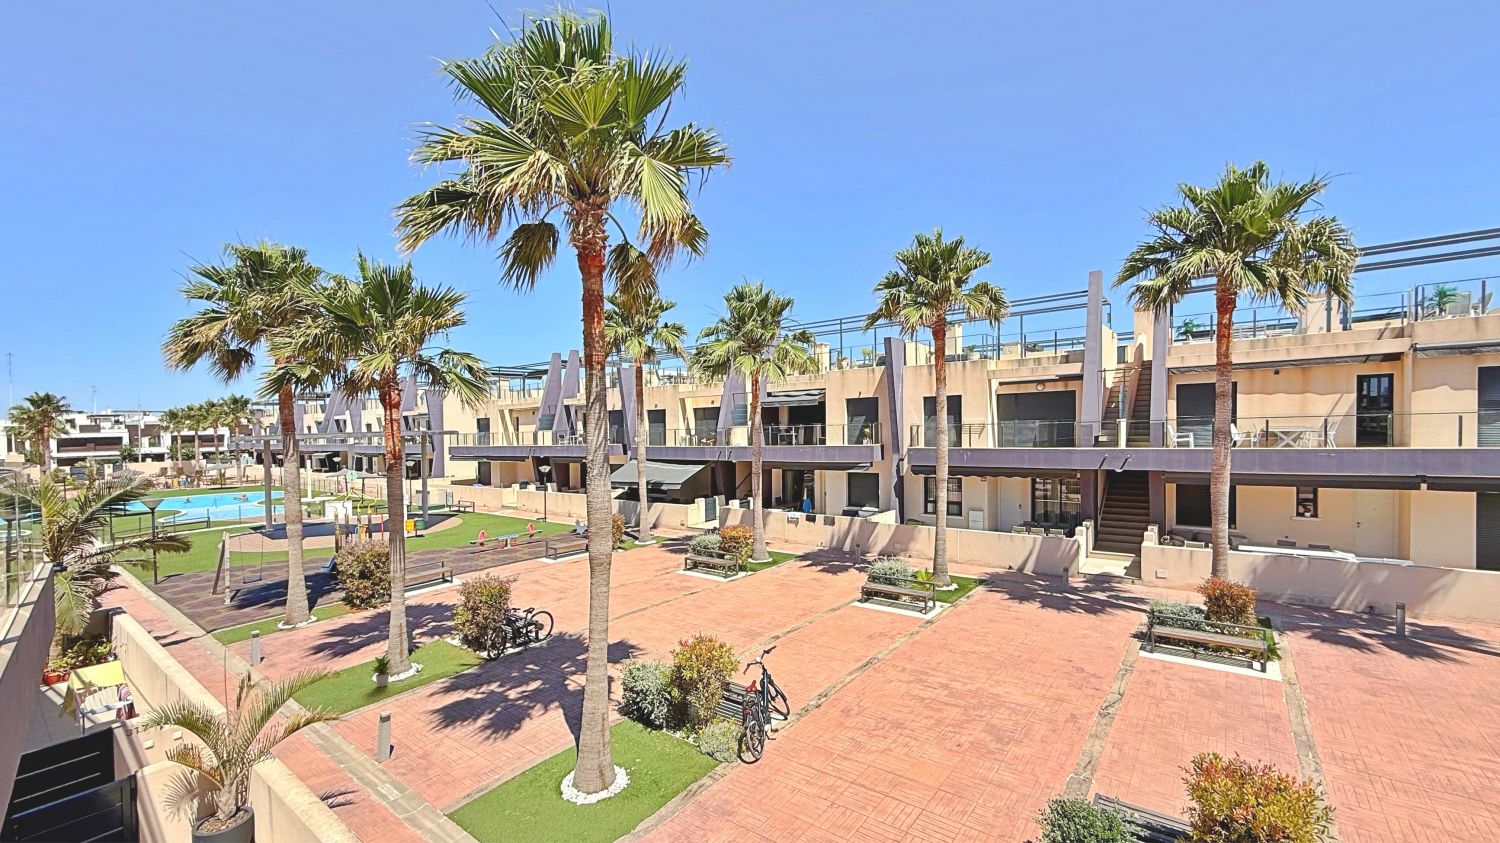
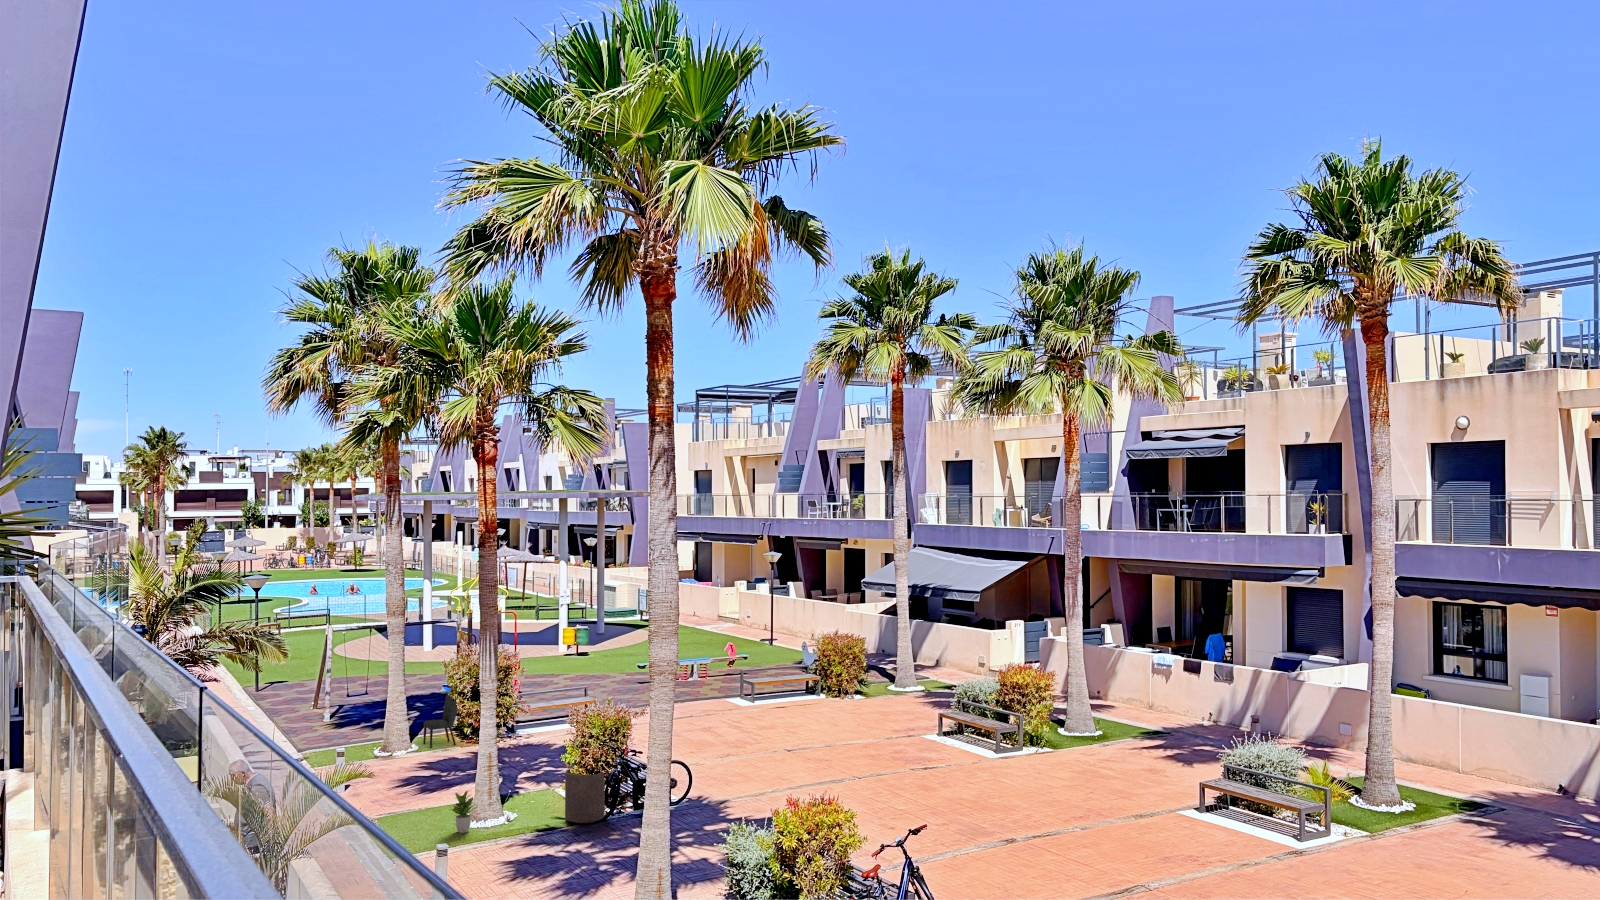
chair: none [322,578,351,619] -> present [423,695,457,748]
trash can: none [462,623,492,665] -> present [565,769,605,823]

